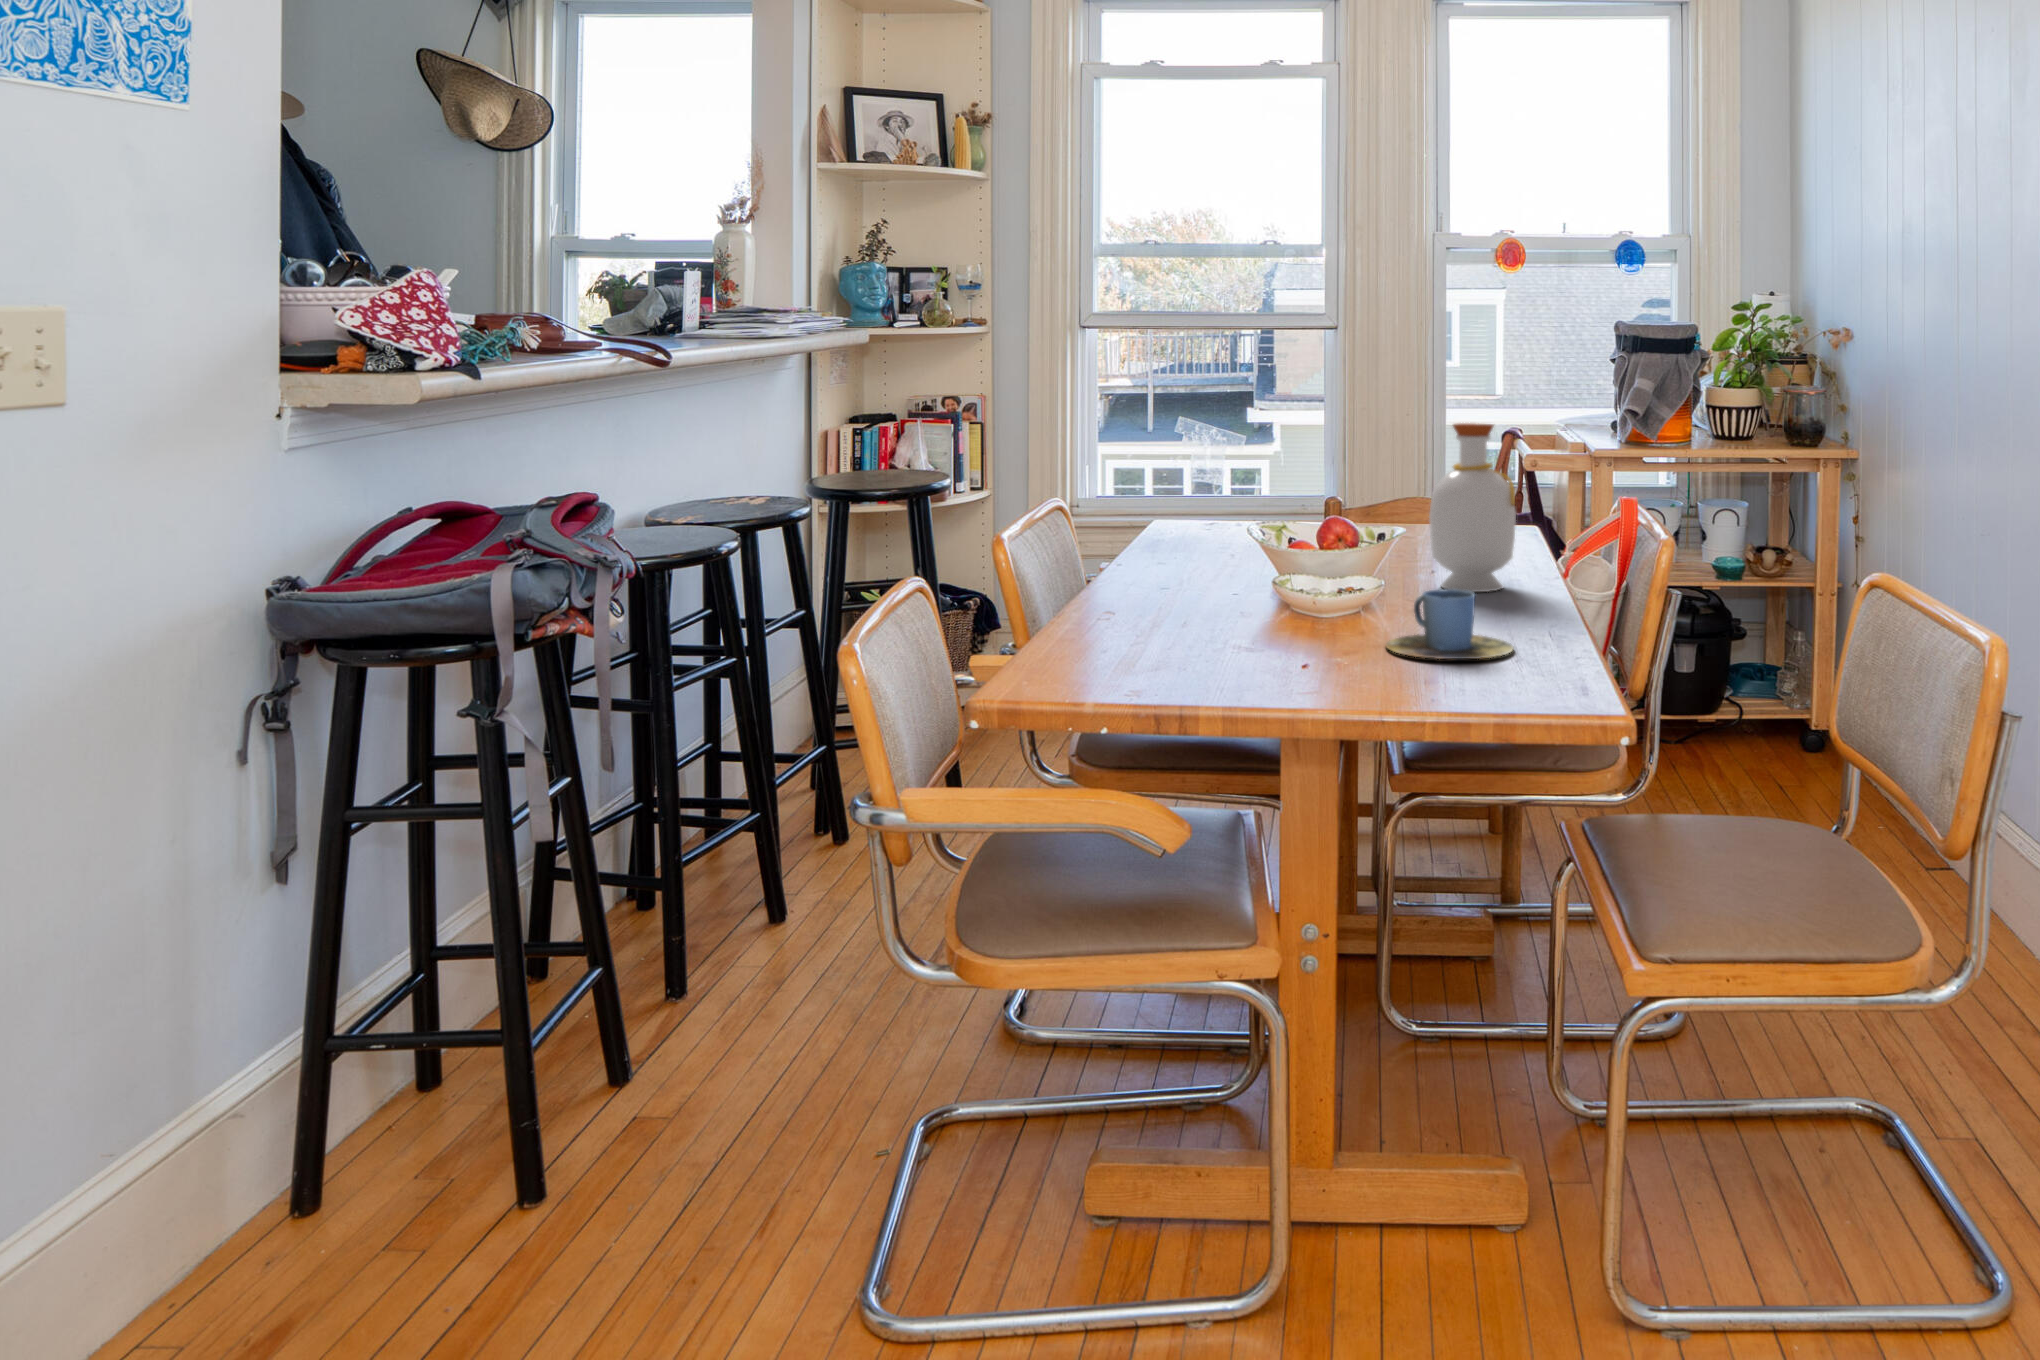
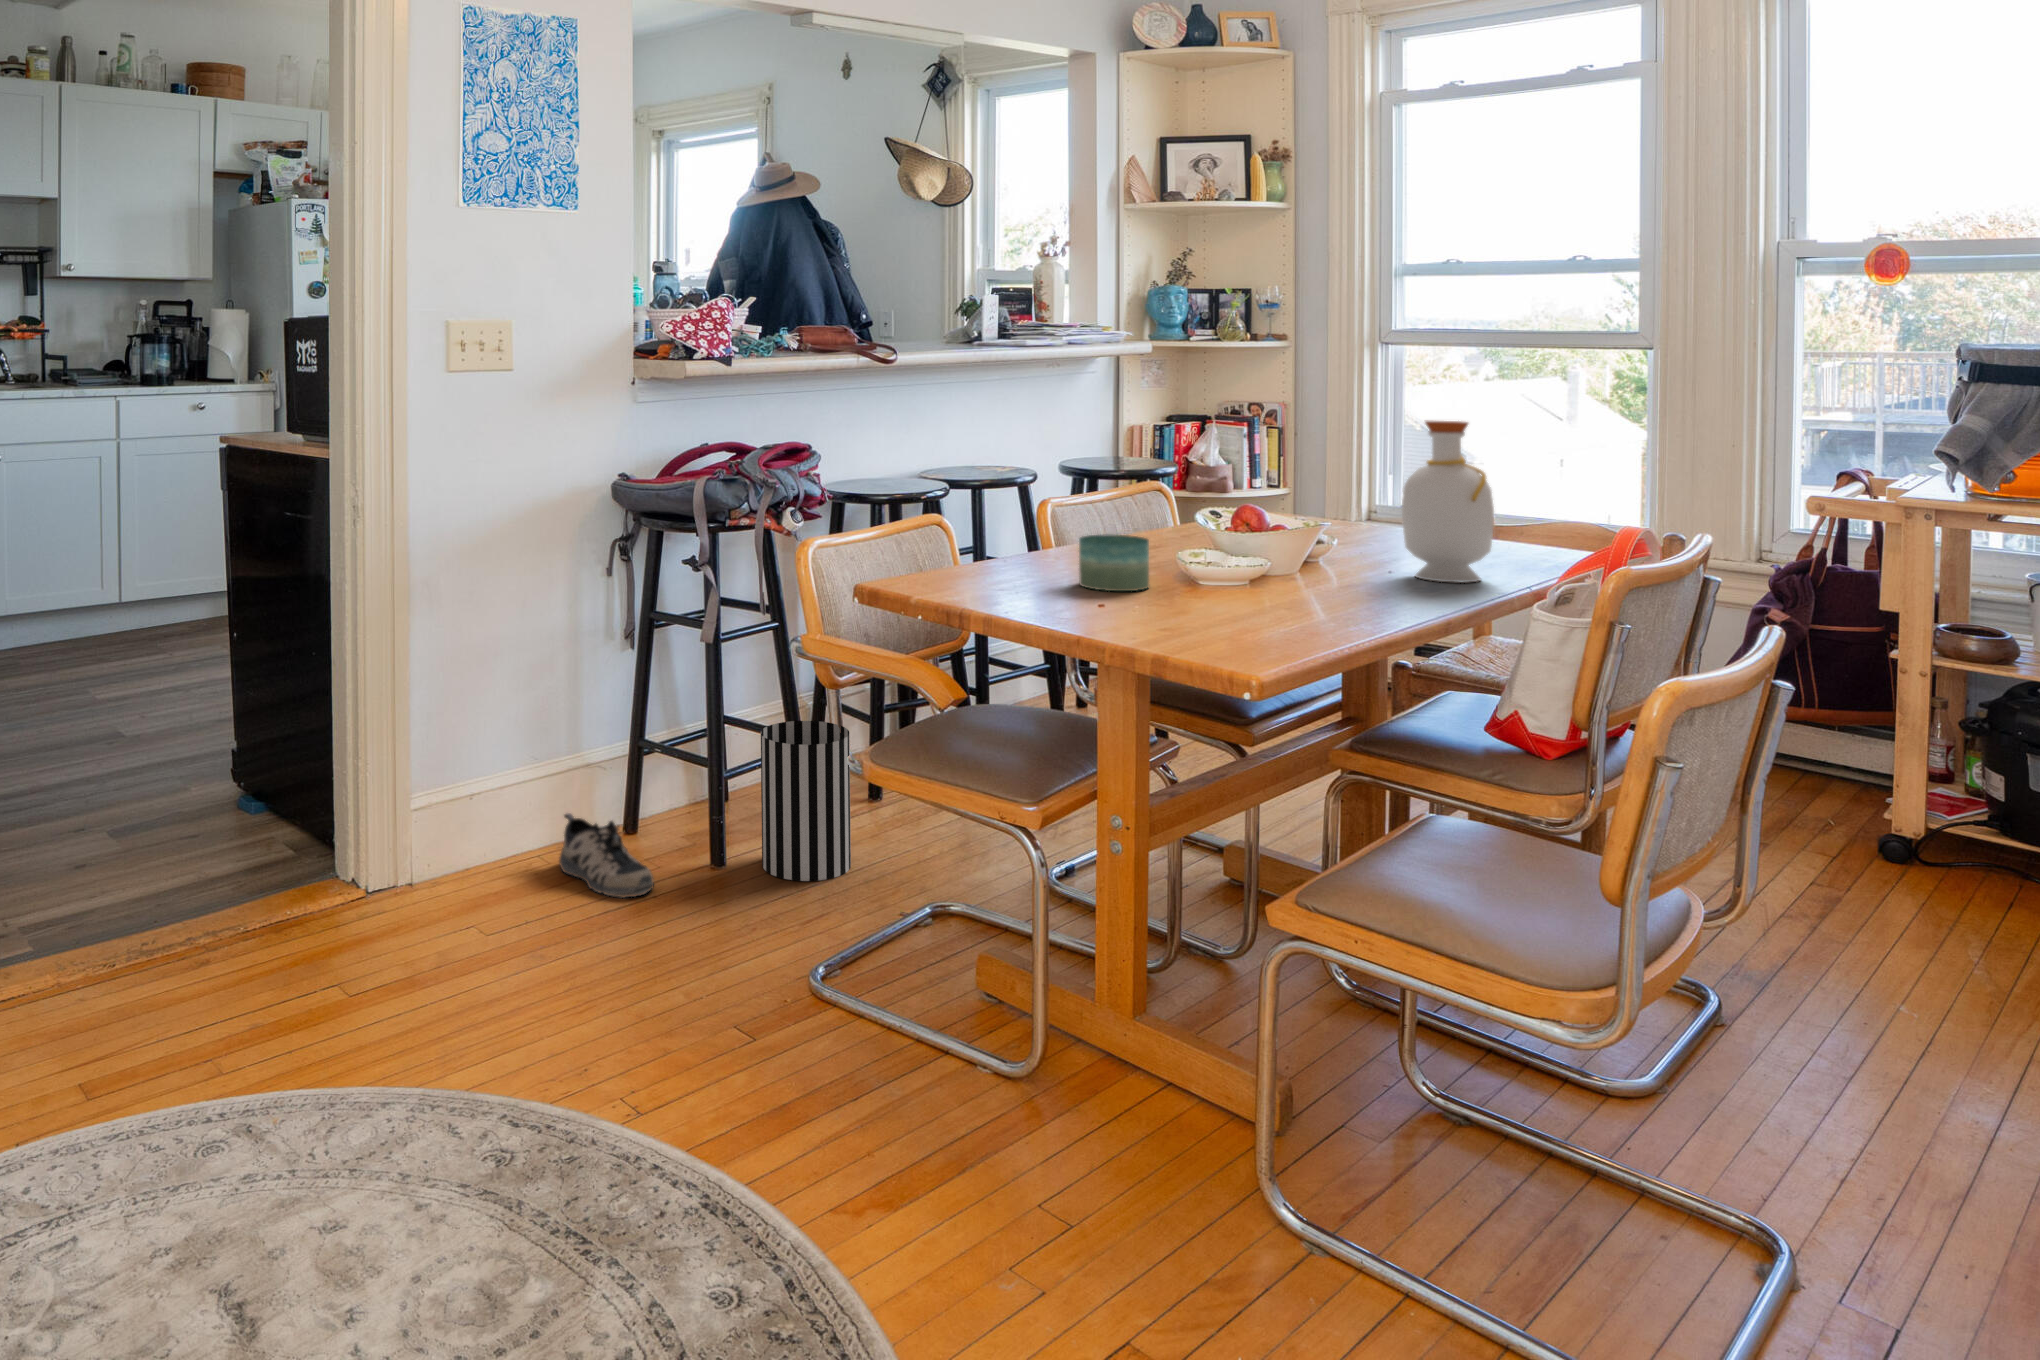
candle: none [1196,583,1281,657] -> present [1079,535,1149,591]
cup: present [1386,589,1513,659] -> none [1223,556,1343,616]
wastebasket: none [580,896,727,1154] -> present [761,721,851,881]
shoe: none [195,1166,440,1307] -> present [559,813,654,897]

